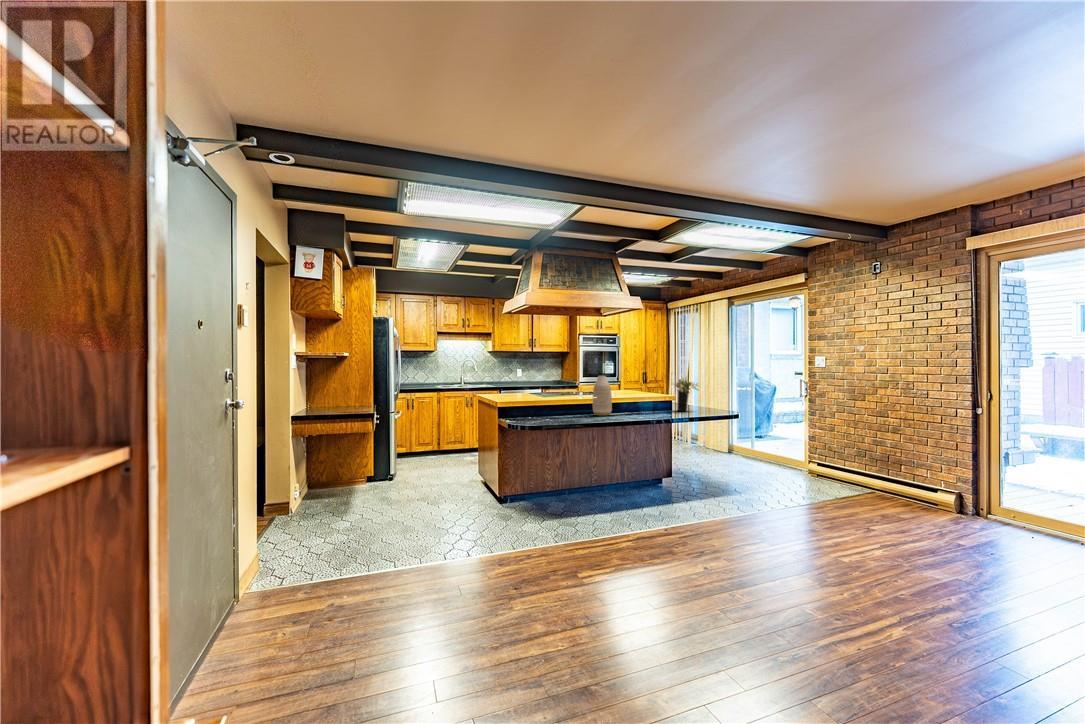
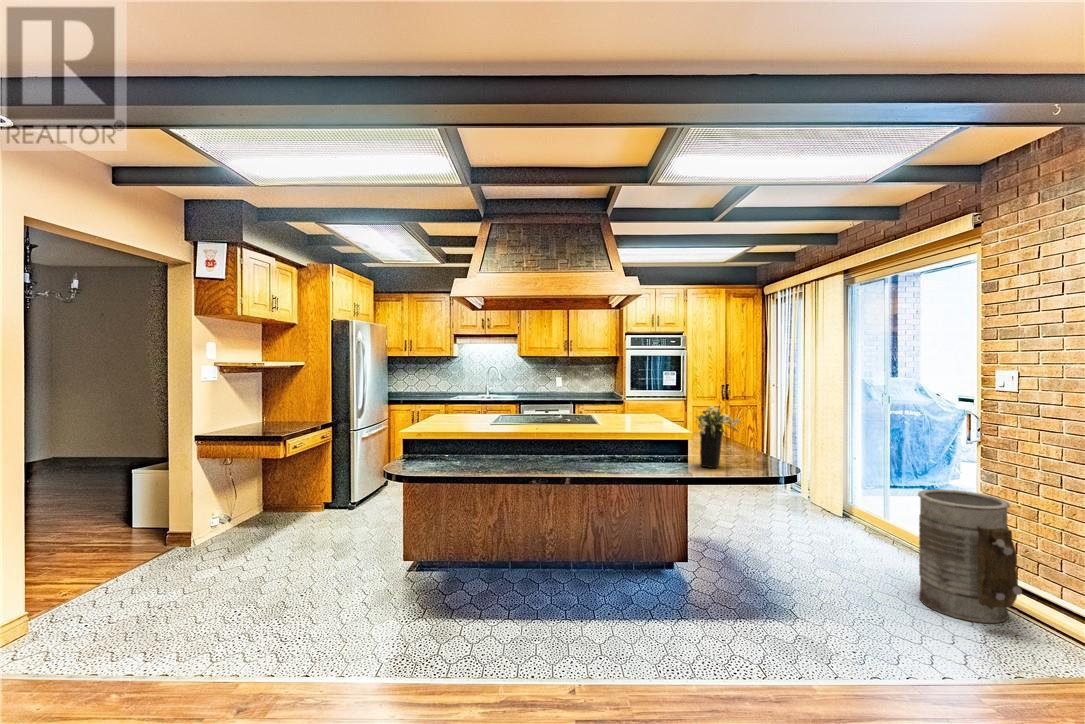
vase: present [593,376,612,416] -> none [545,401,577,470]
trash can: none [781,421,829,484] -> present [918,489,1022,623]

